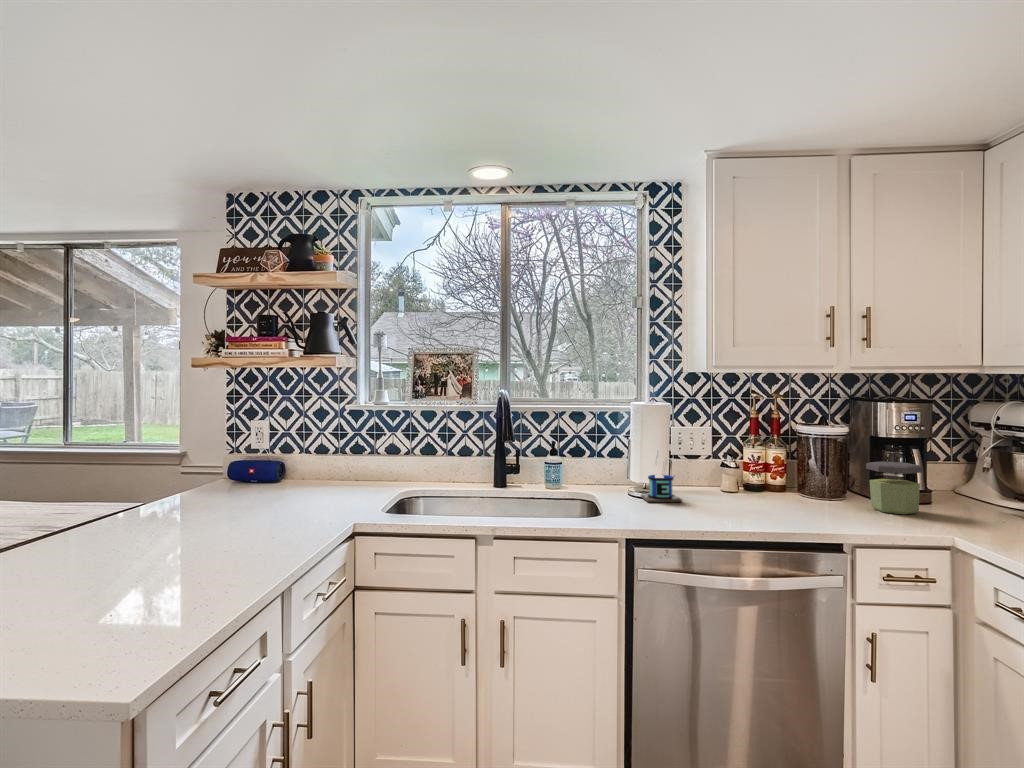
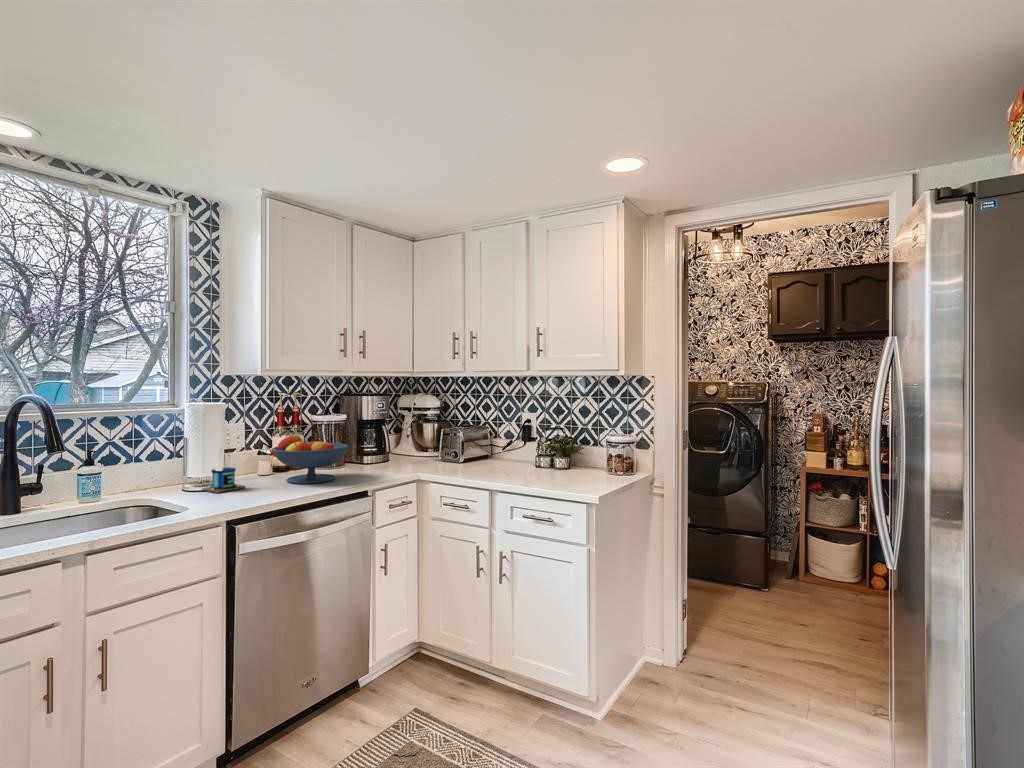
fruit bowl: none [718,444,823,513] -> present [272,435,349,484]
jar: present [866,461,923,514] -> none [365,438,395,471]

